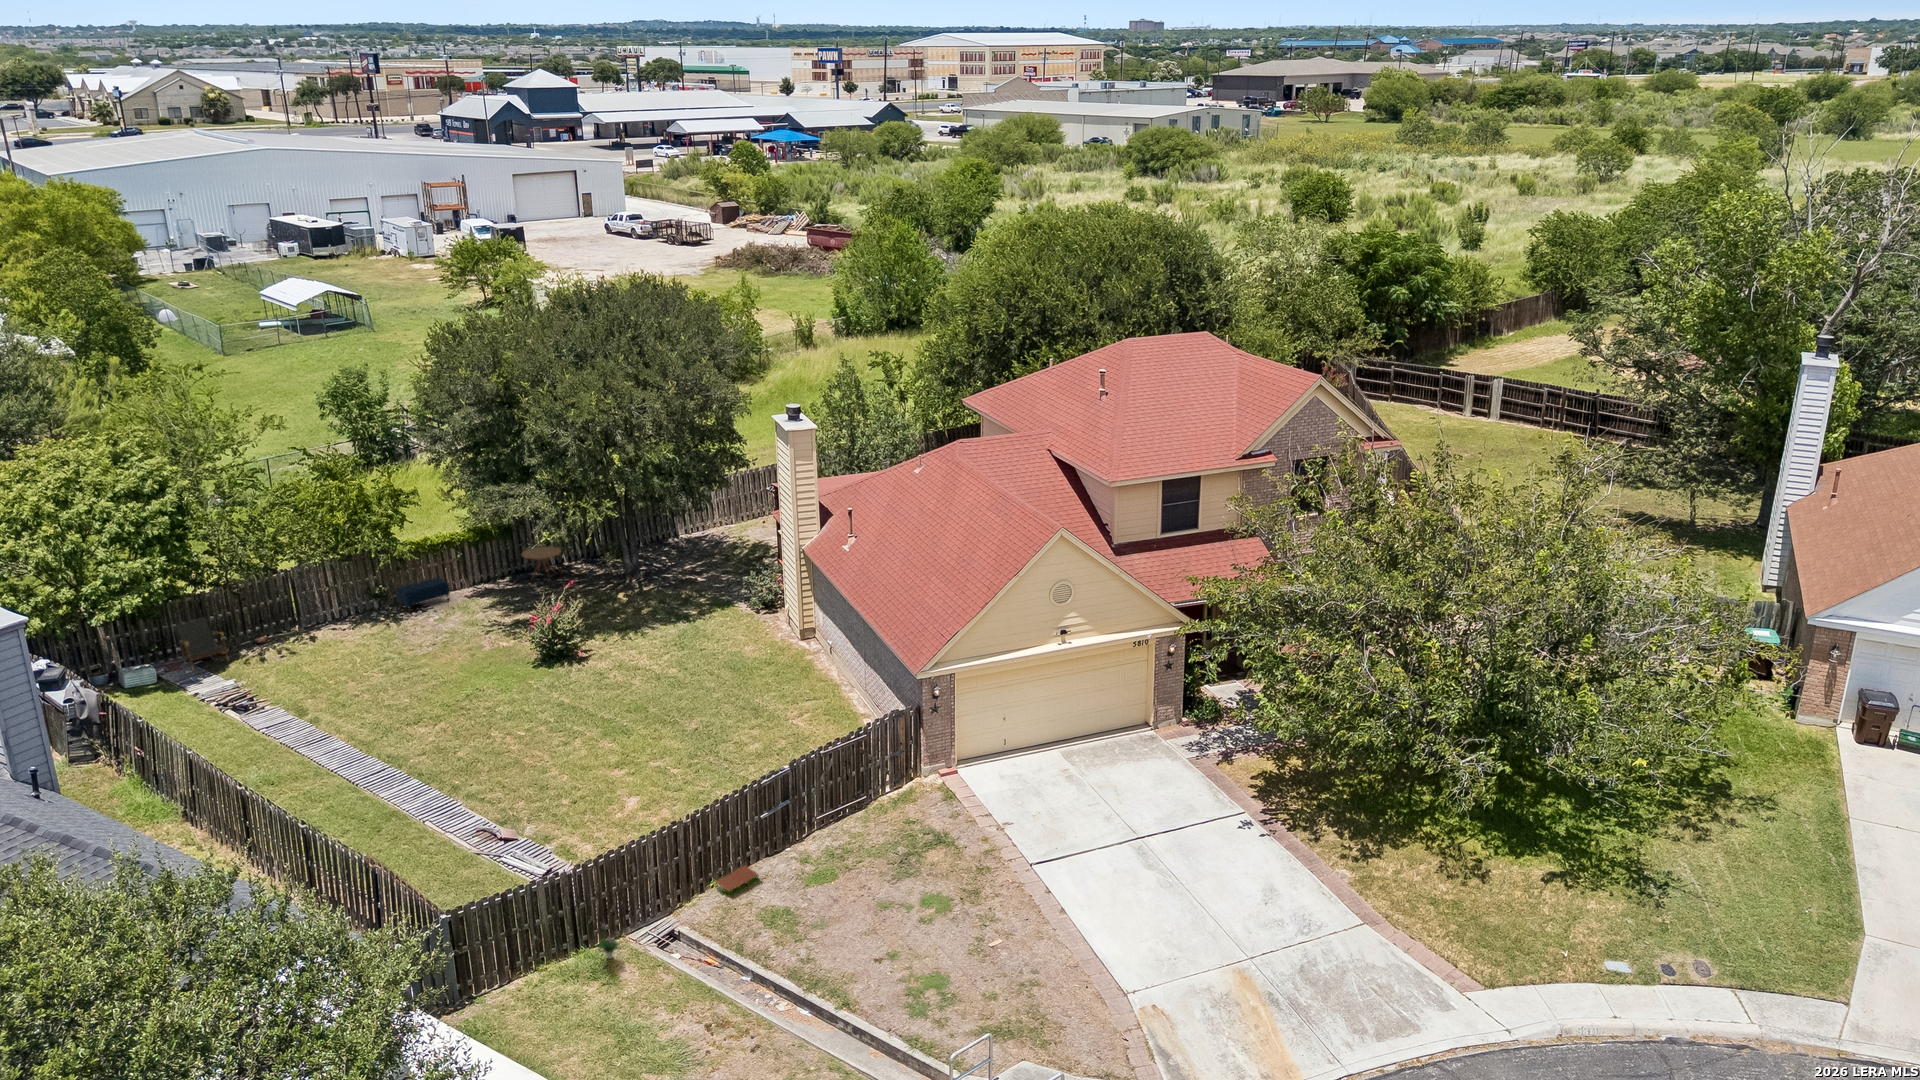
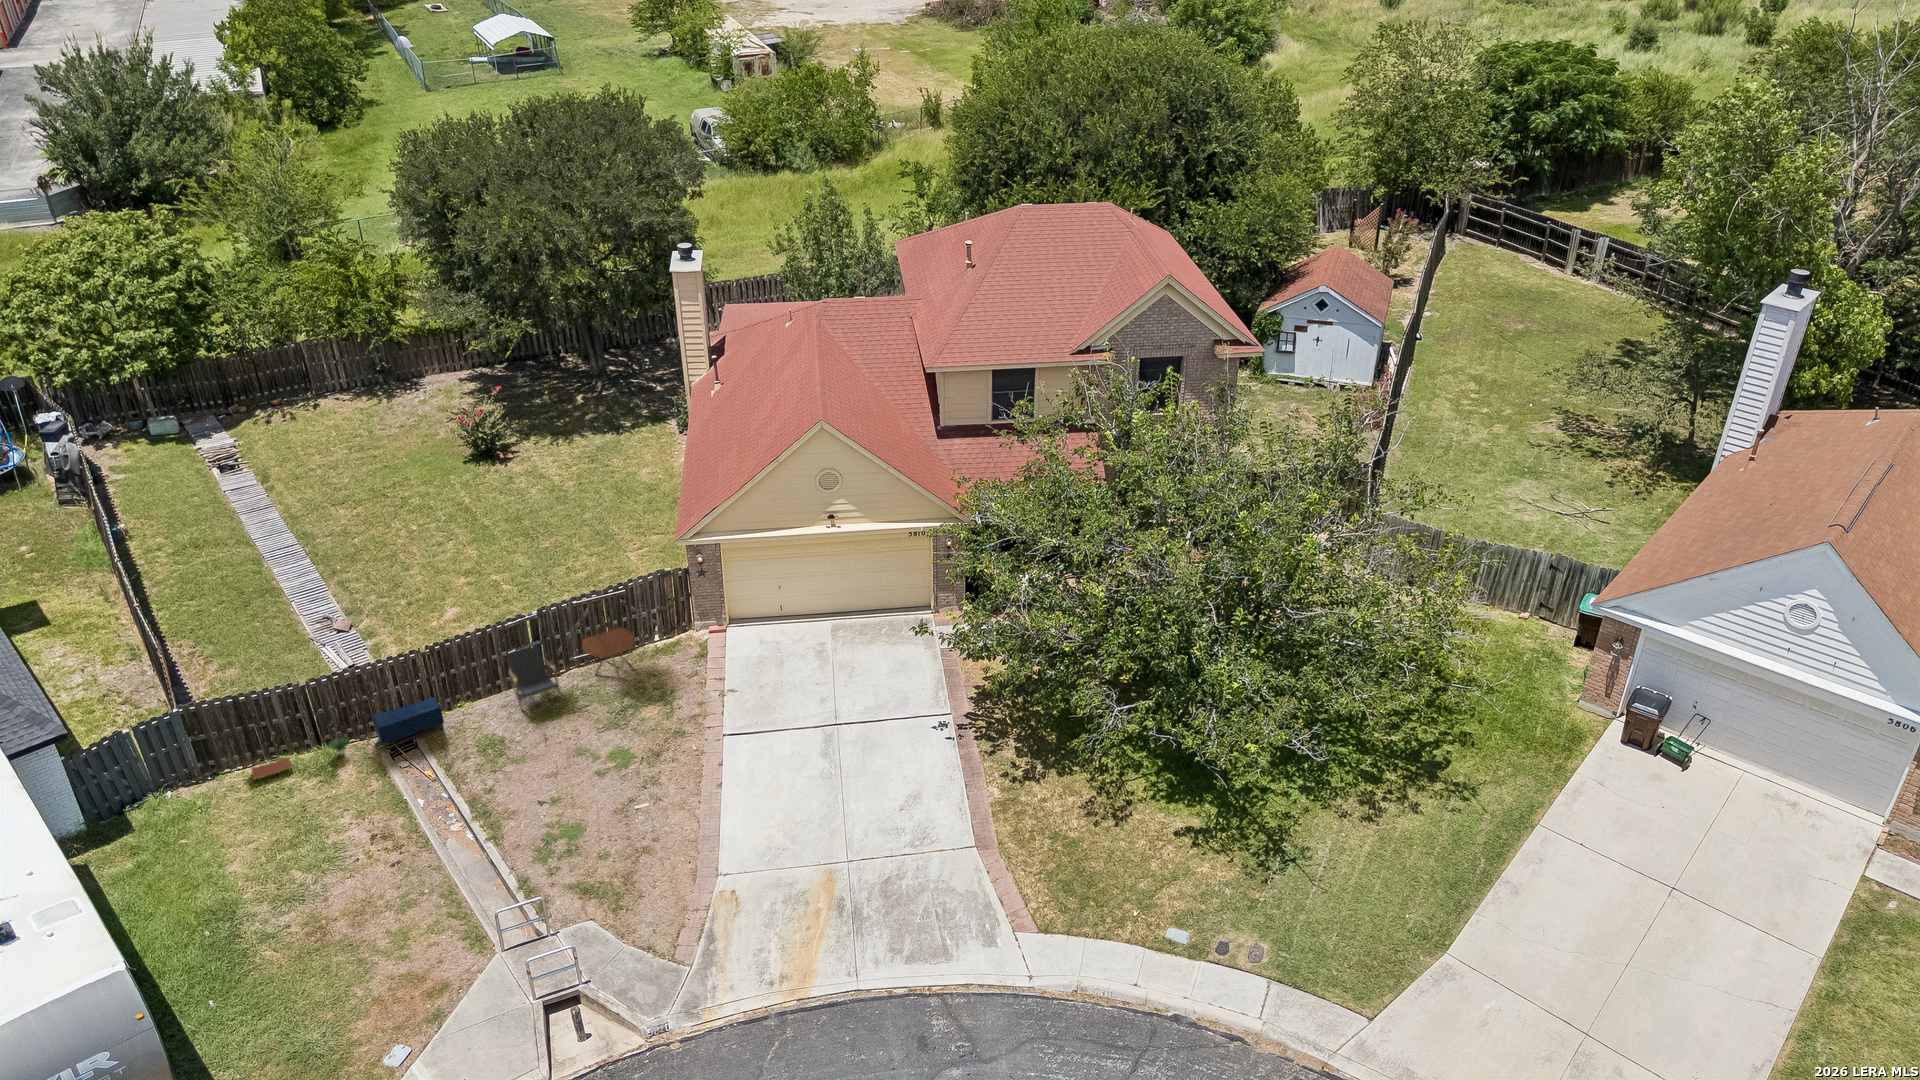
round table: present [522,546,561,577] -> present [582,628,634,674]
bench: present [397,577,450,611] -> present [372,695,444,749]
lounge chair: present [177,618,228,670] -> present [507,646,560,708]
storage bin: present [716,866,759,896] -> present [252,758,292,783]

